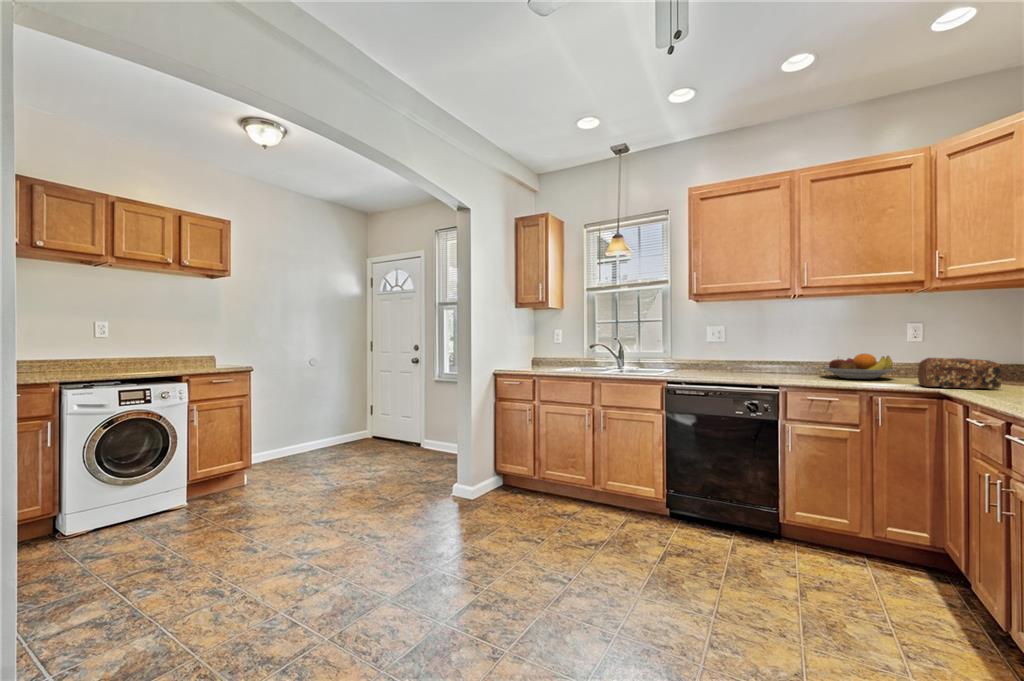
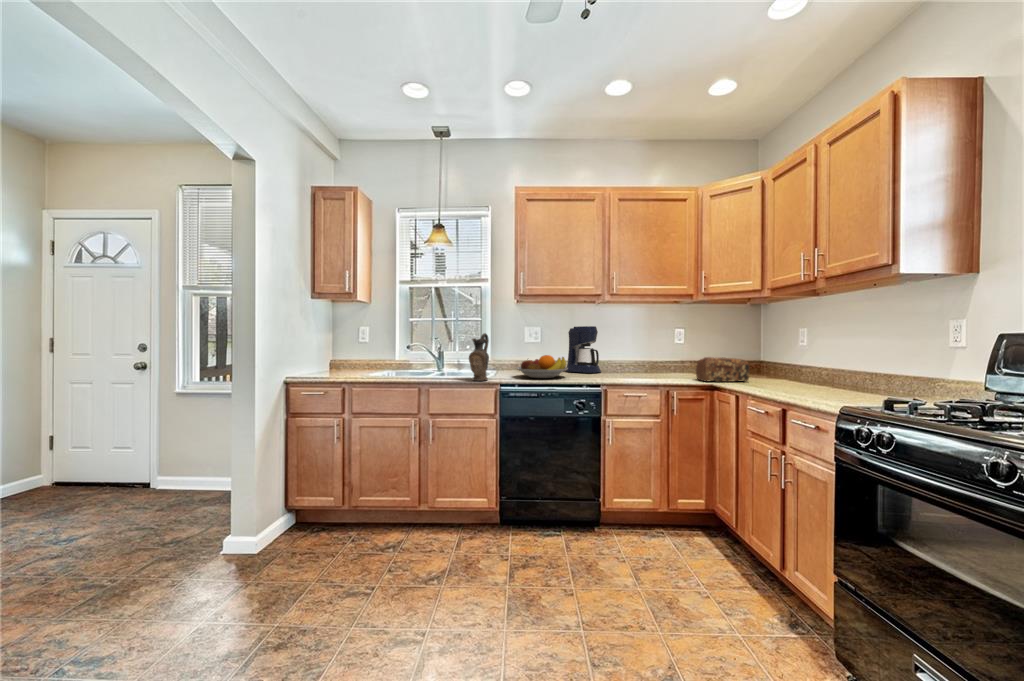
coffee maker: none [754,324,798,374] -> present [566,326,601,373]
ceramic pitcher: none [638,332,659,377] -> present [469,333,489,381]
fruit bowl: present [823,354,895,379] -> present [516,355,568,378]

